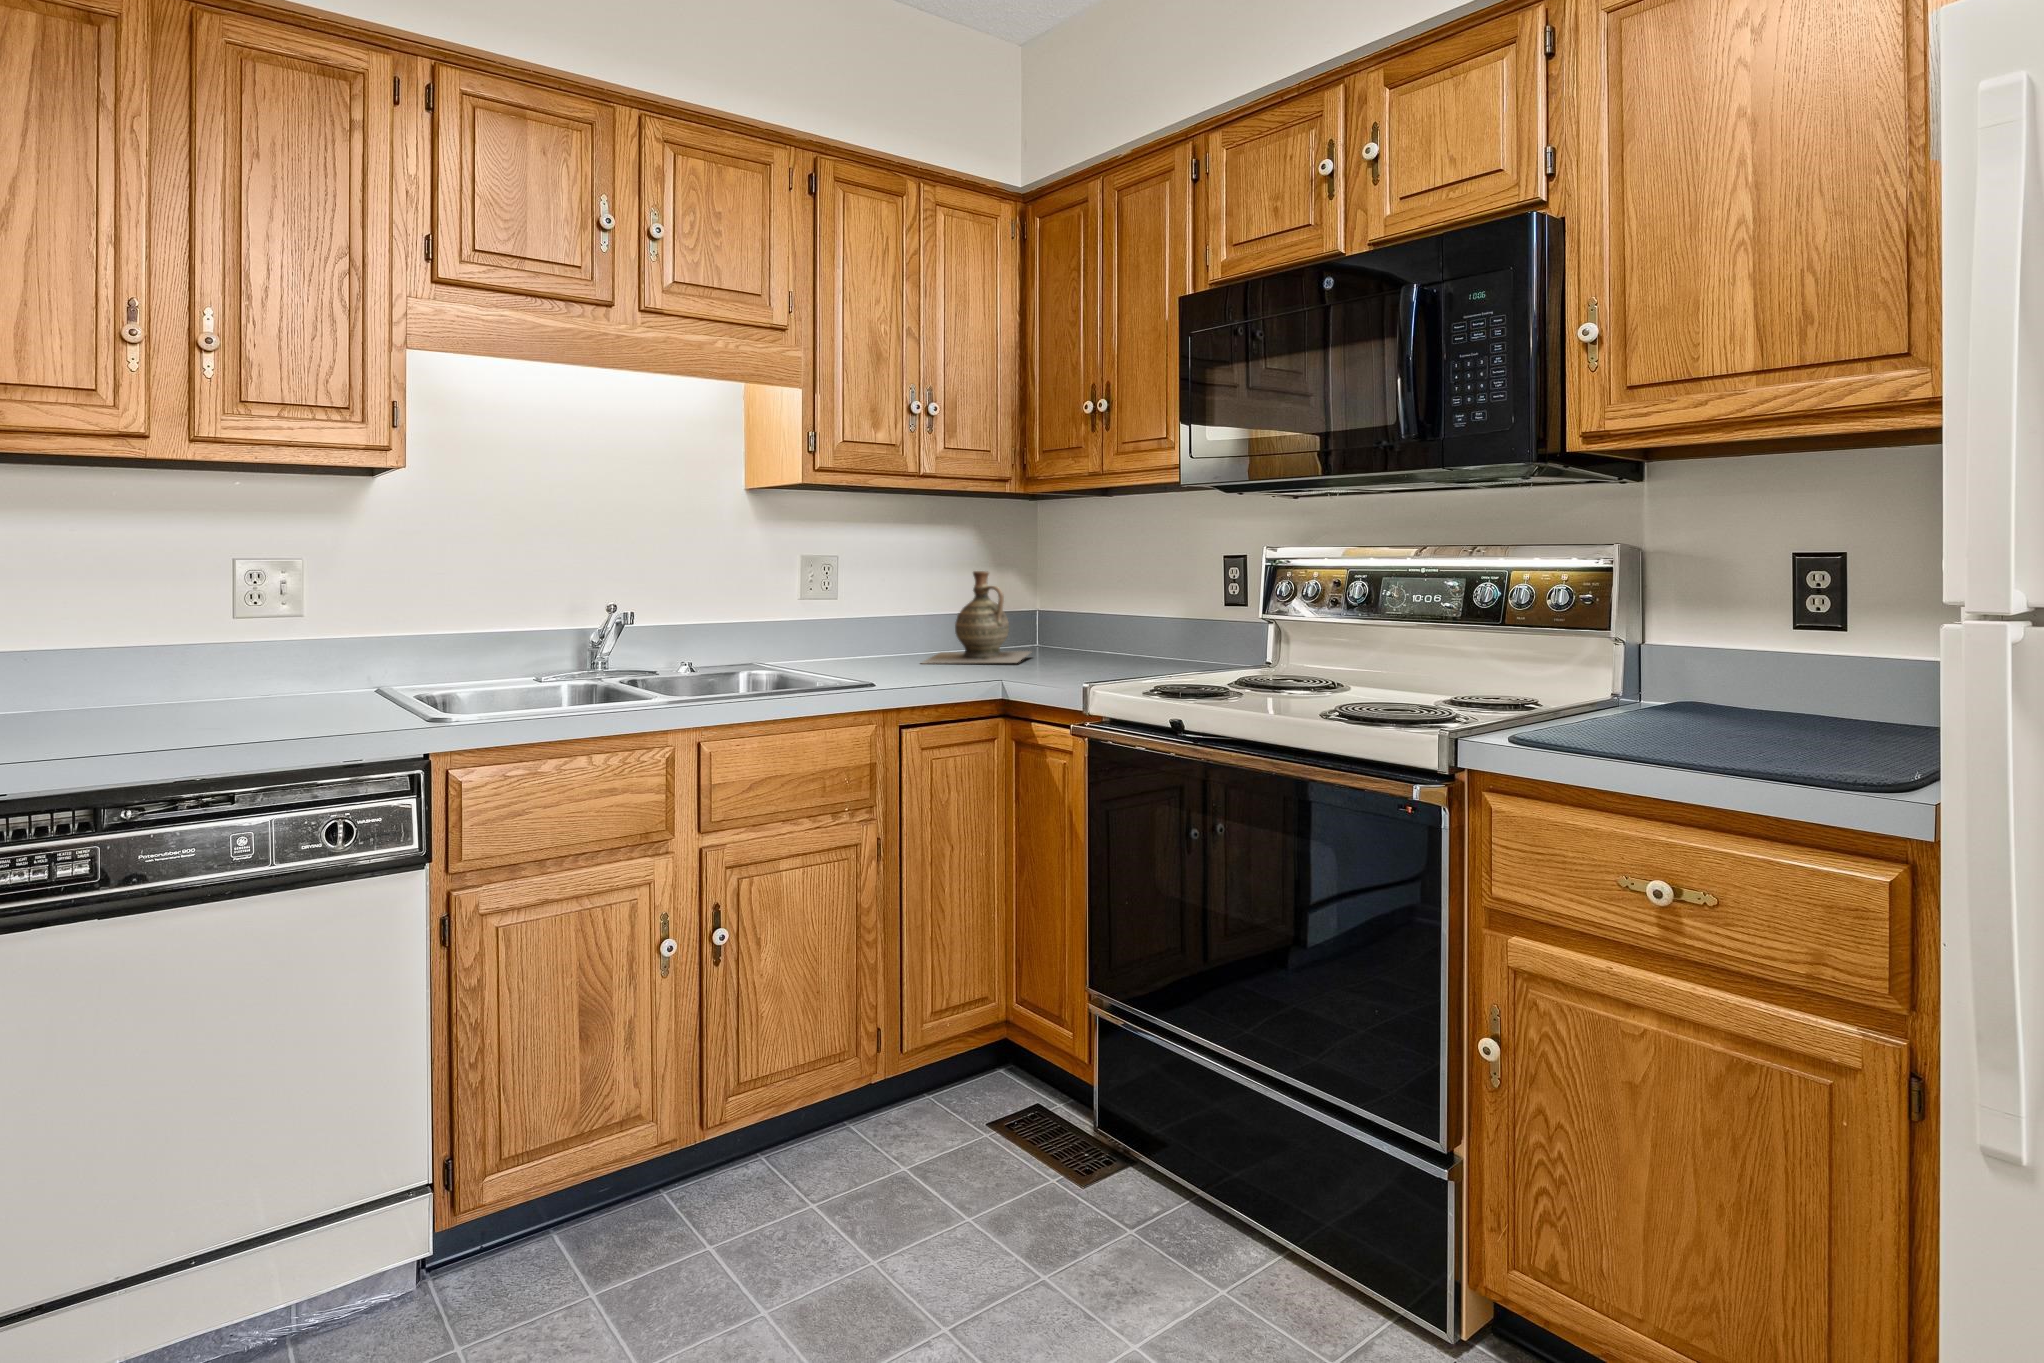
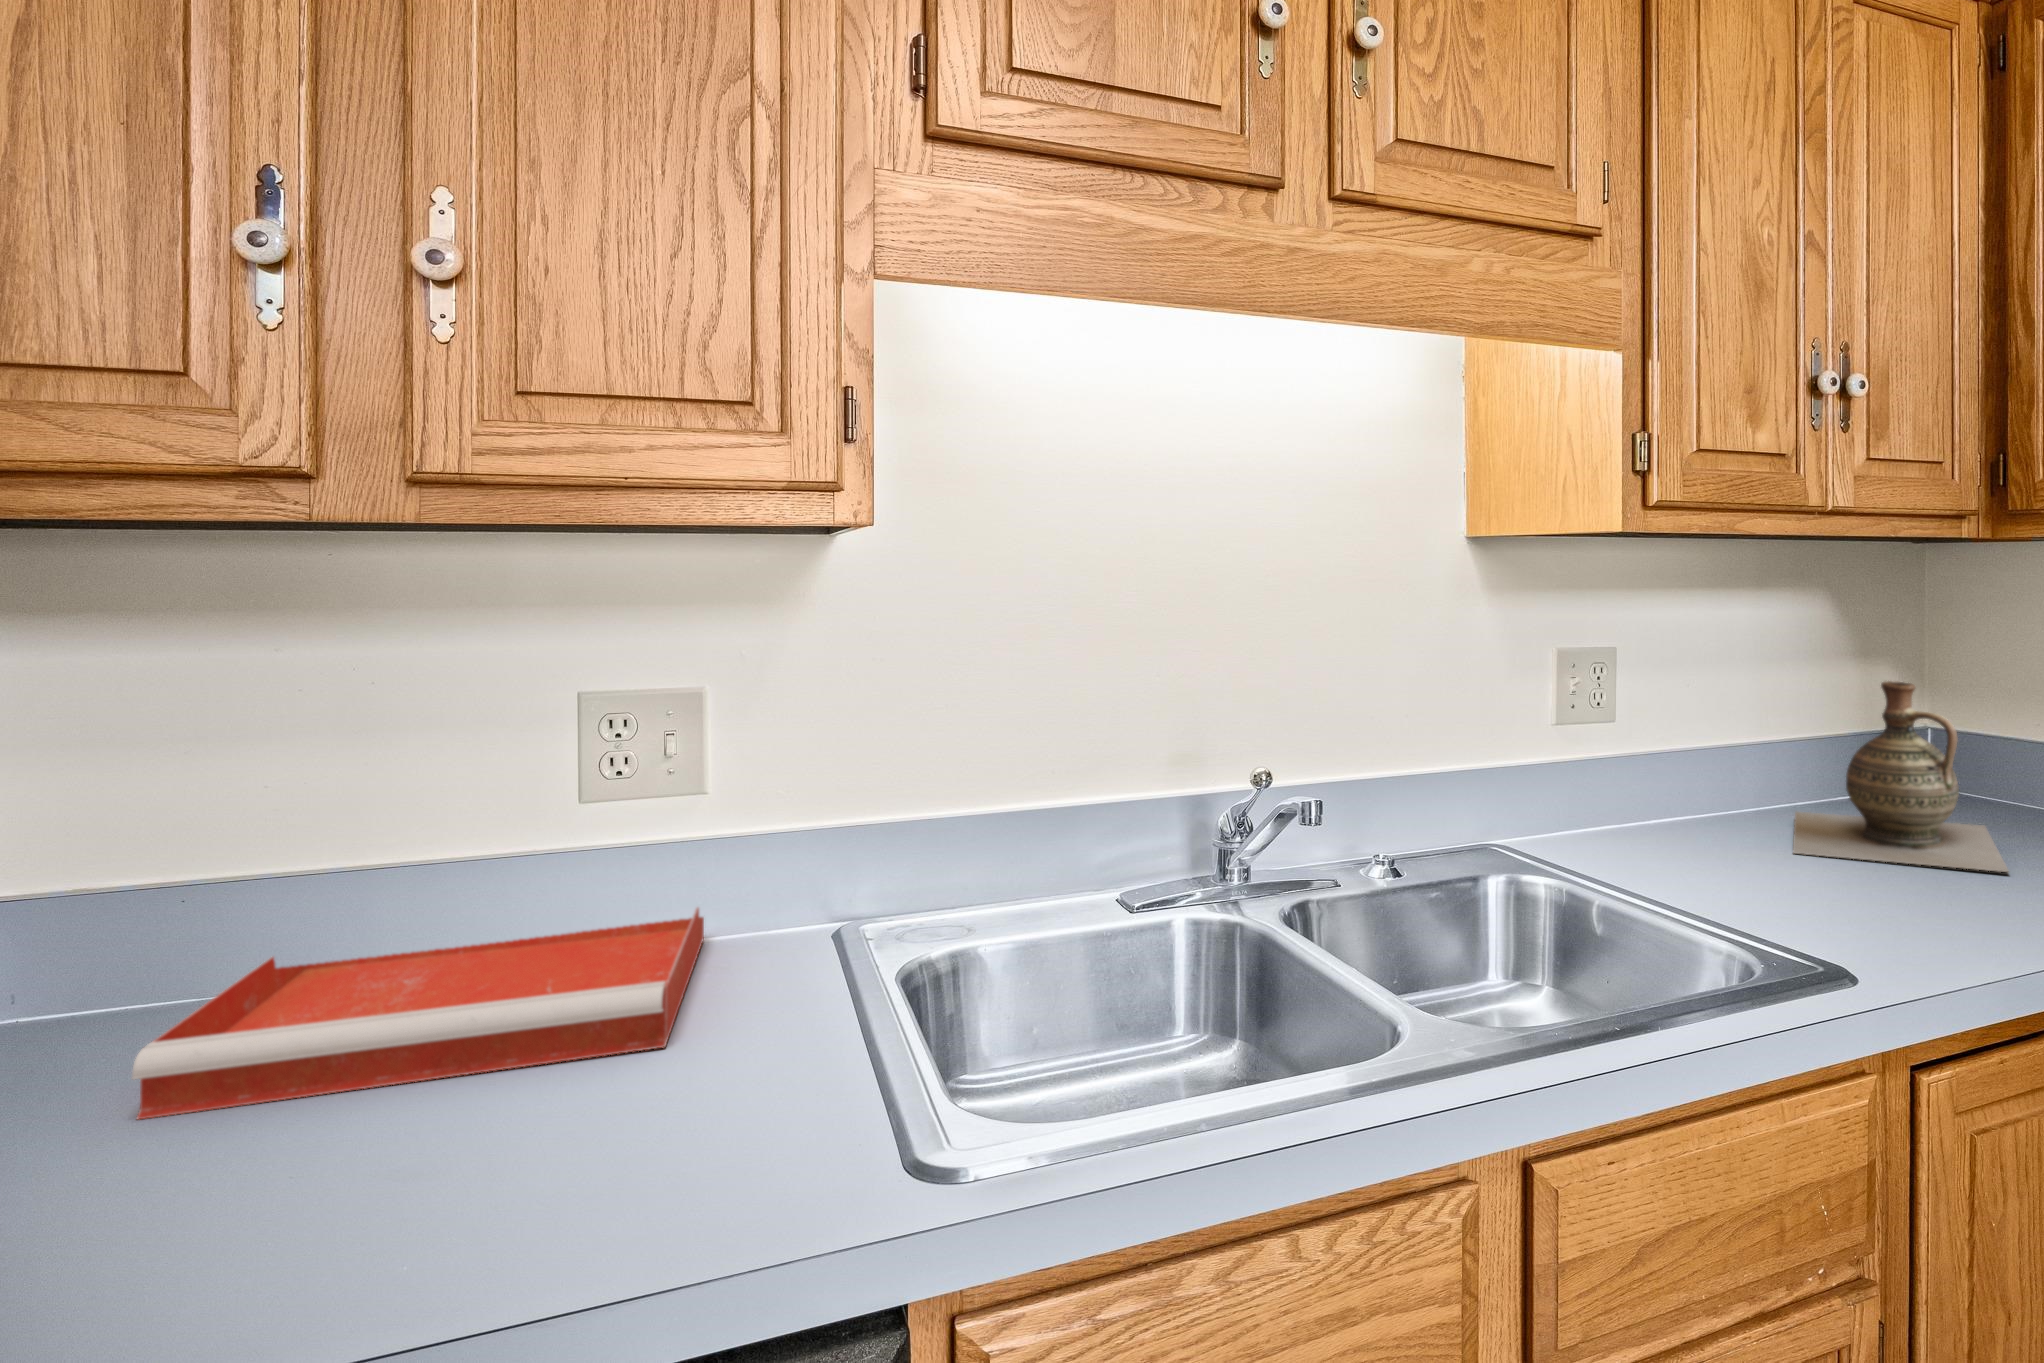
tray: none [51,670,299,728] -> present [132,908,704,1119]

